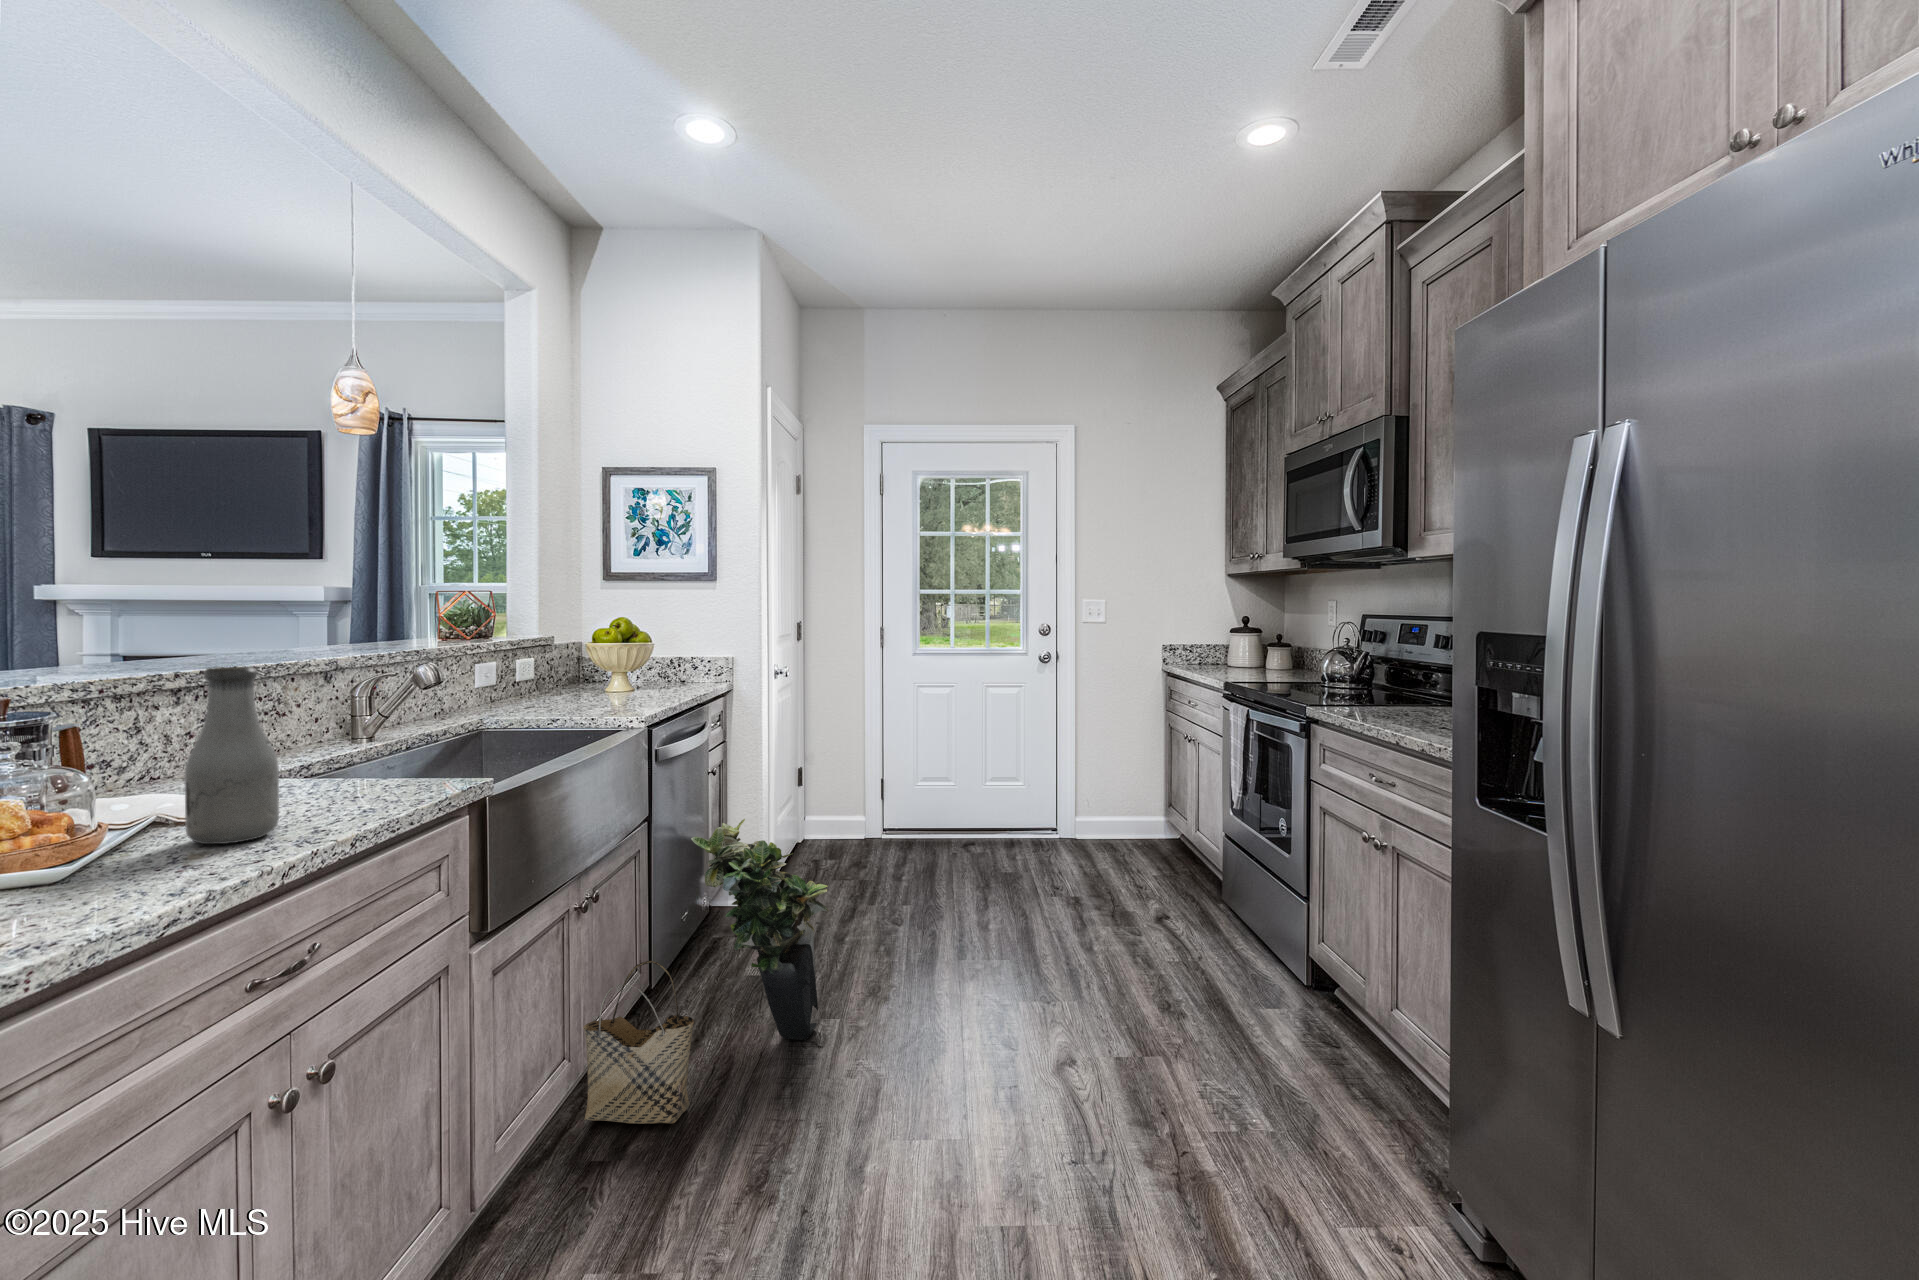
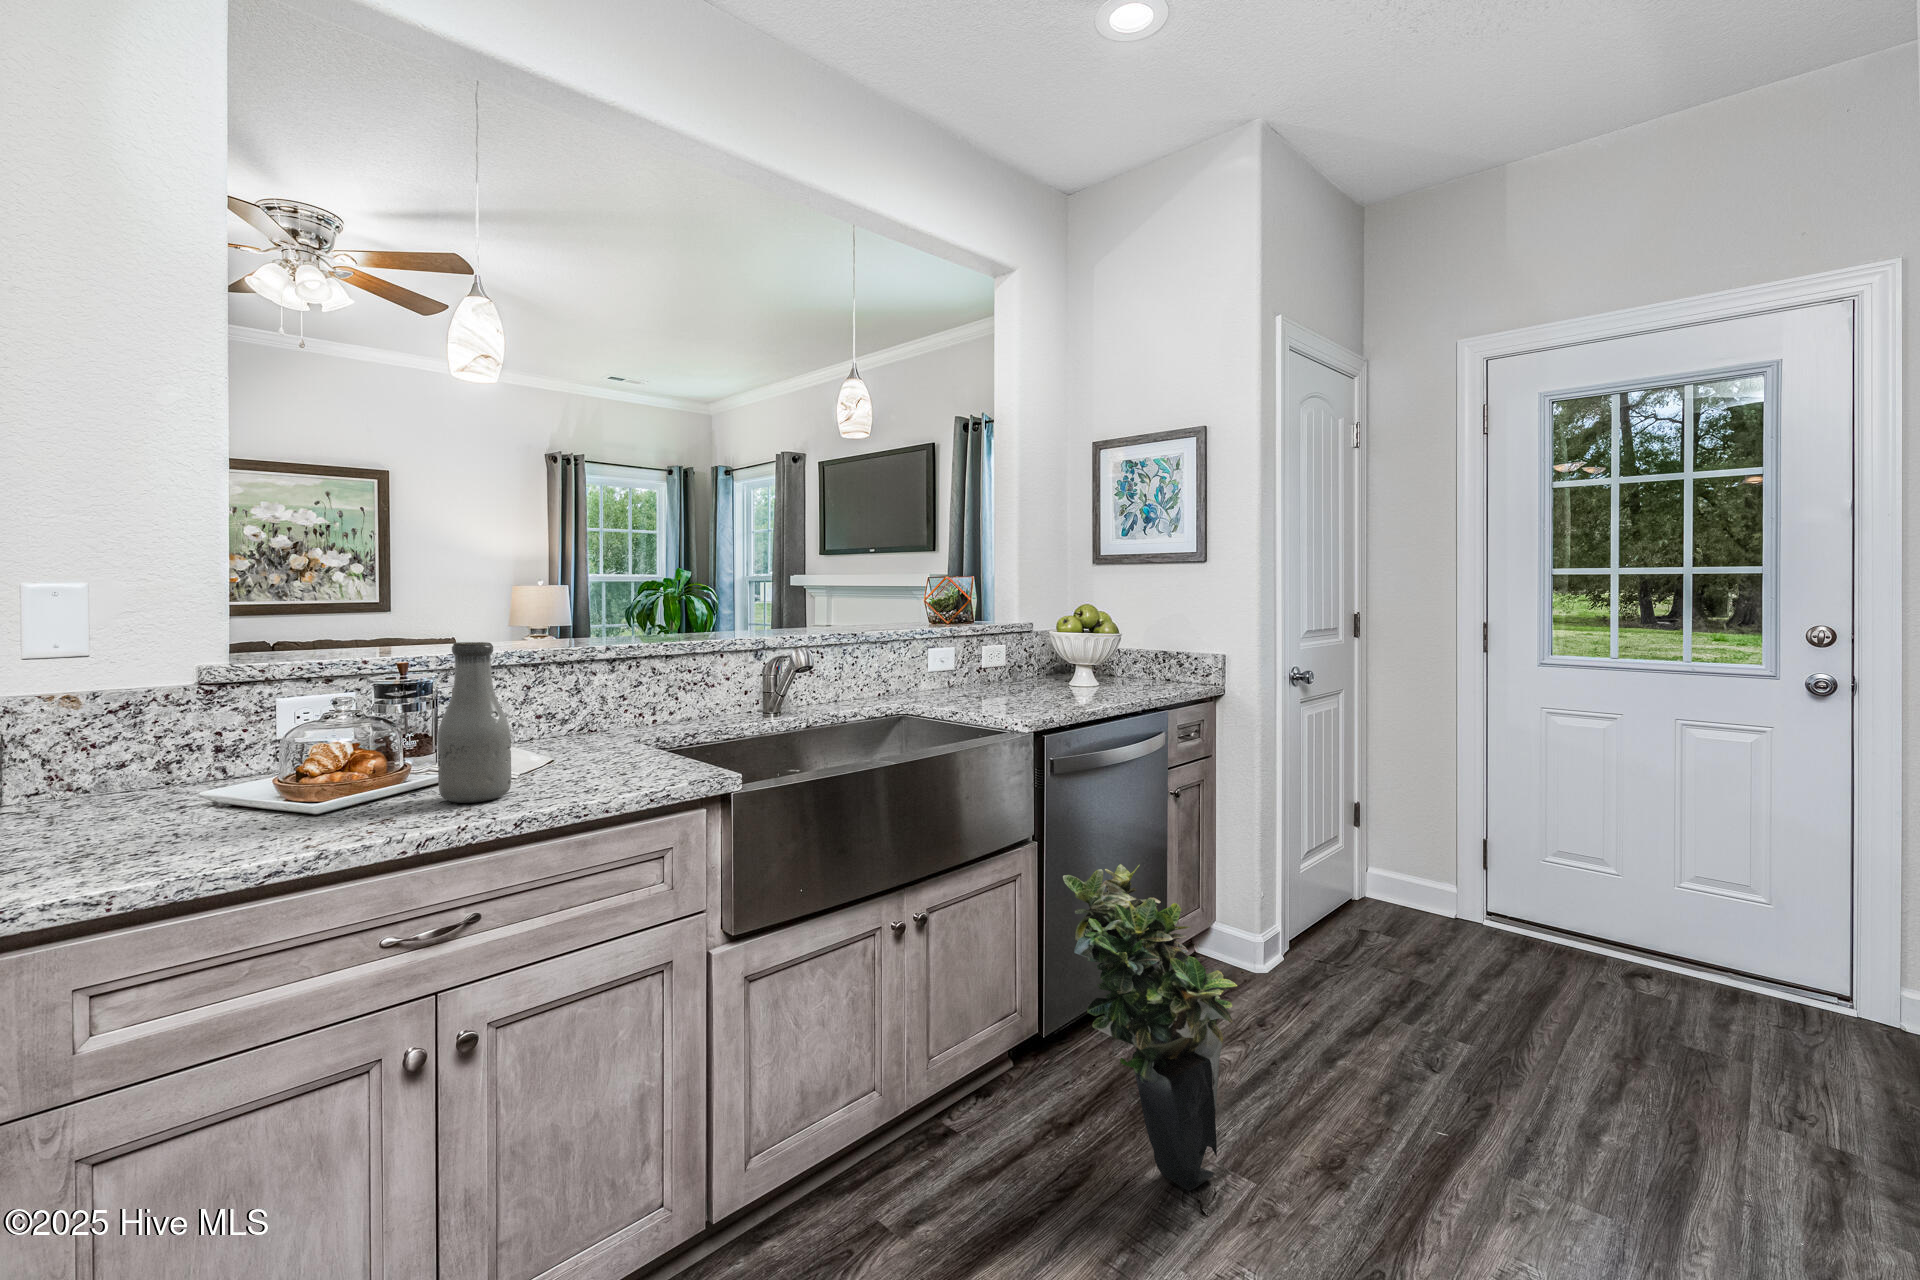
woven basket: present [583,961,694,1124] -> none [901,1012,1011,1224]

